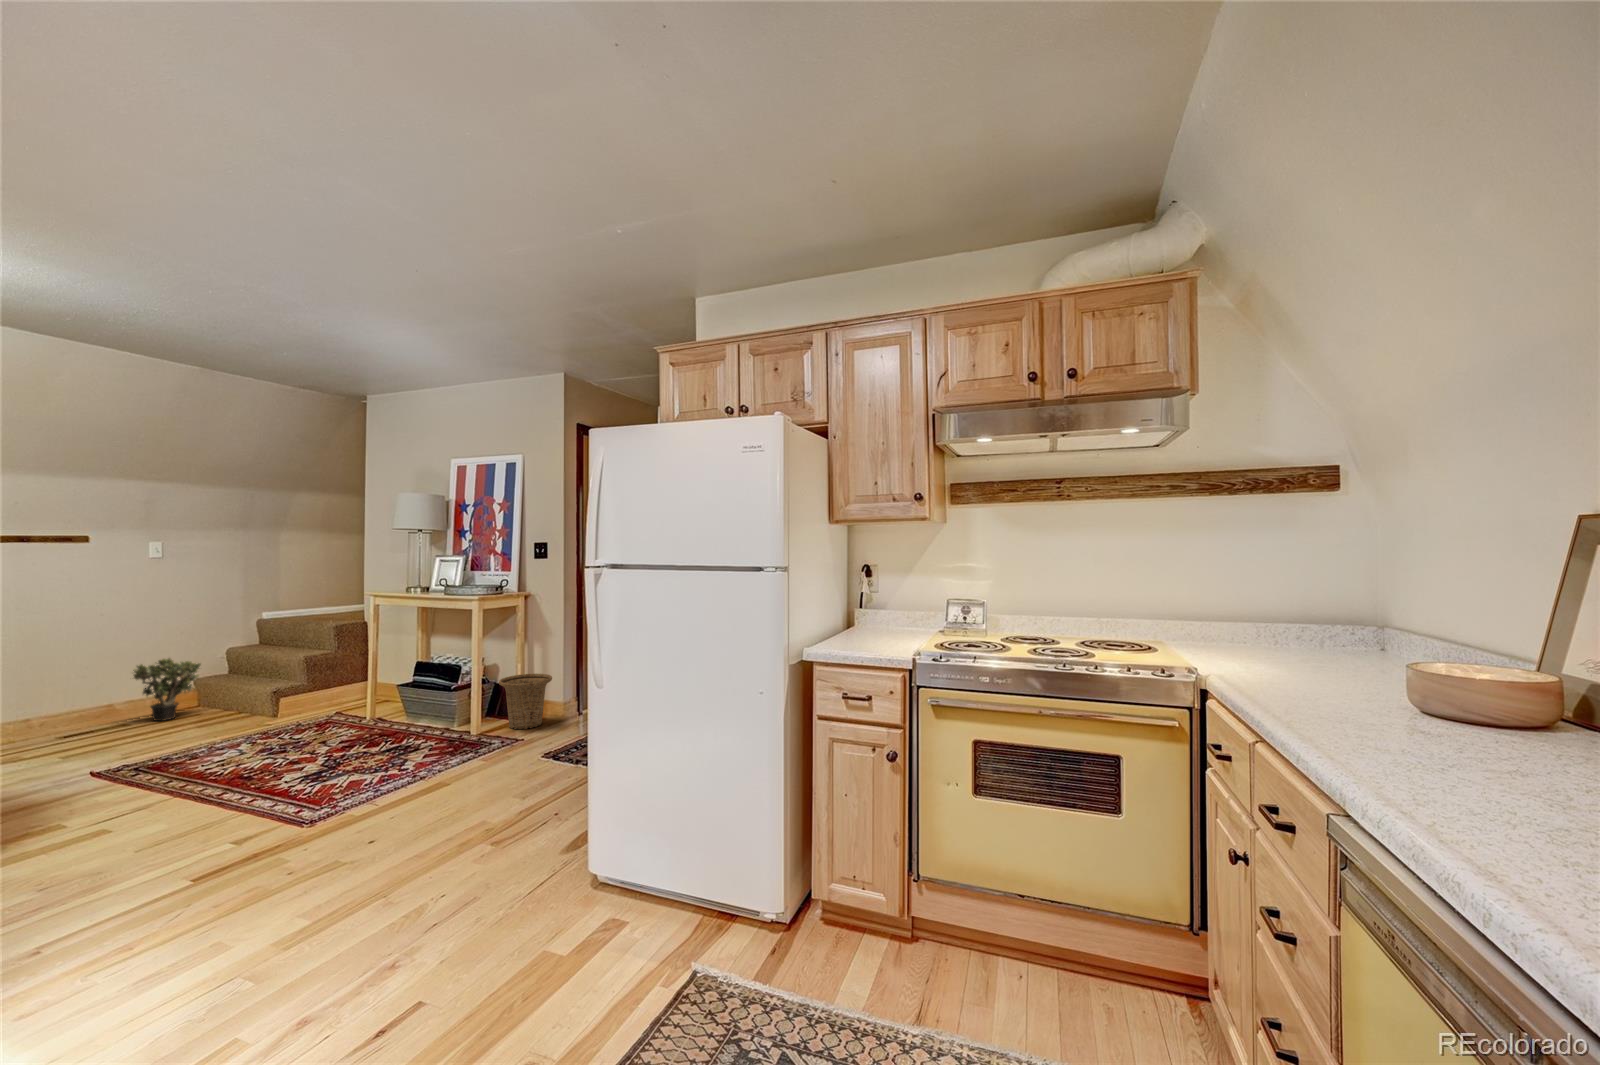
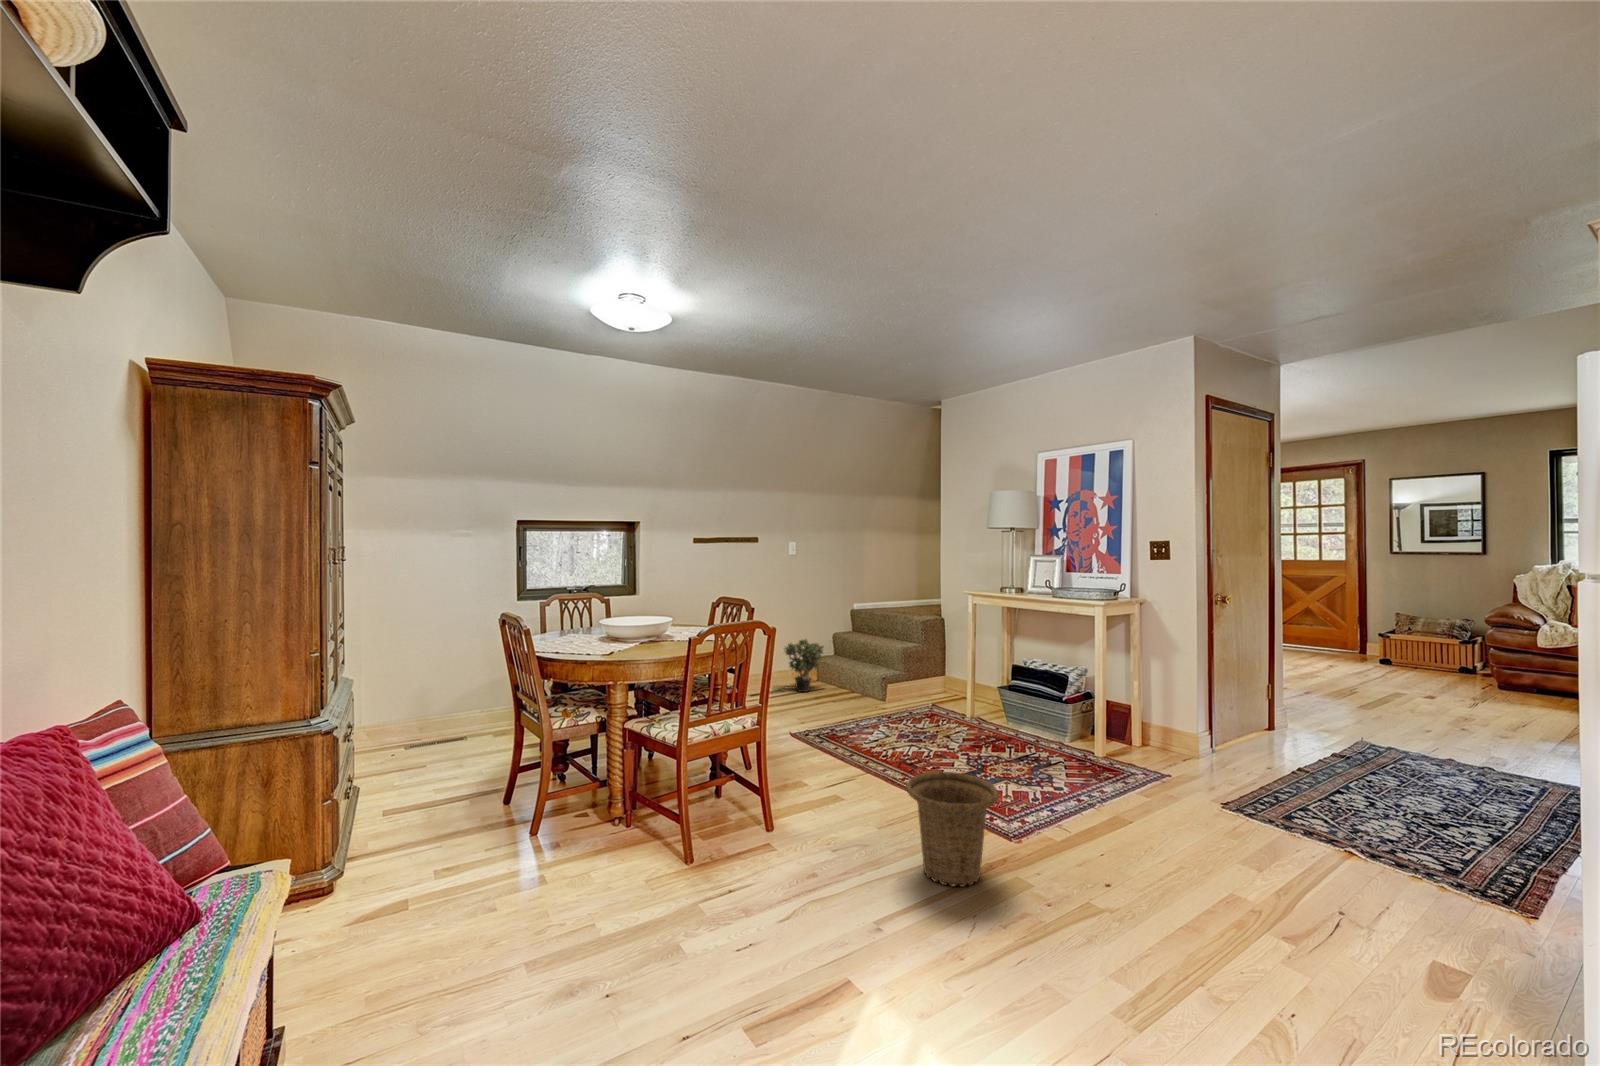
basket: present [499,674,552,729] -> present [906,772,998,887]

